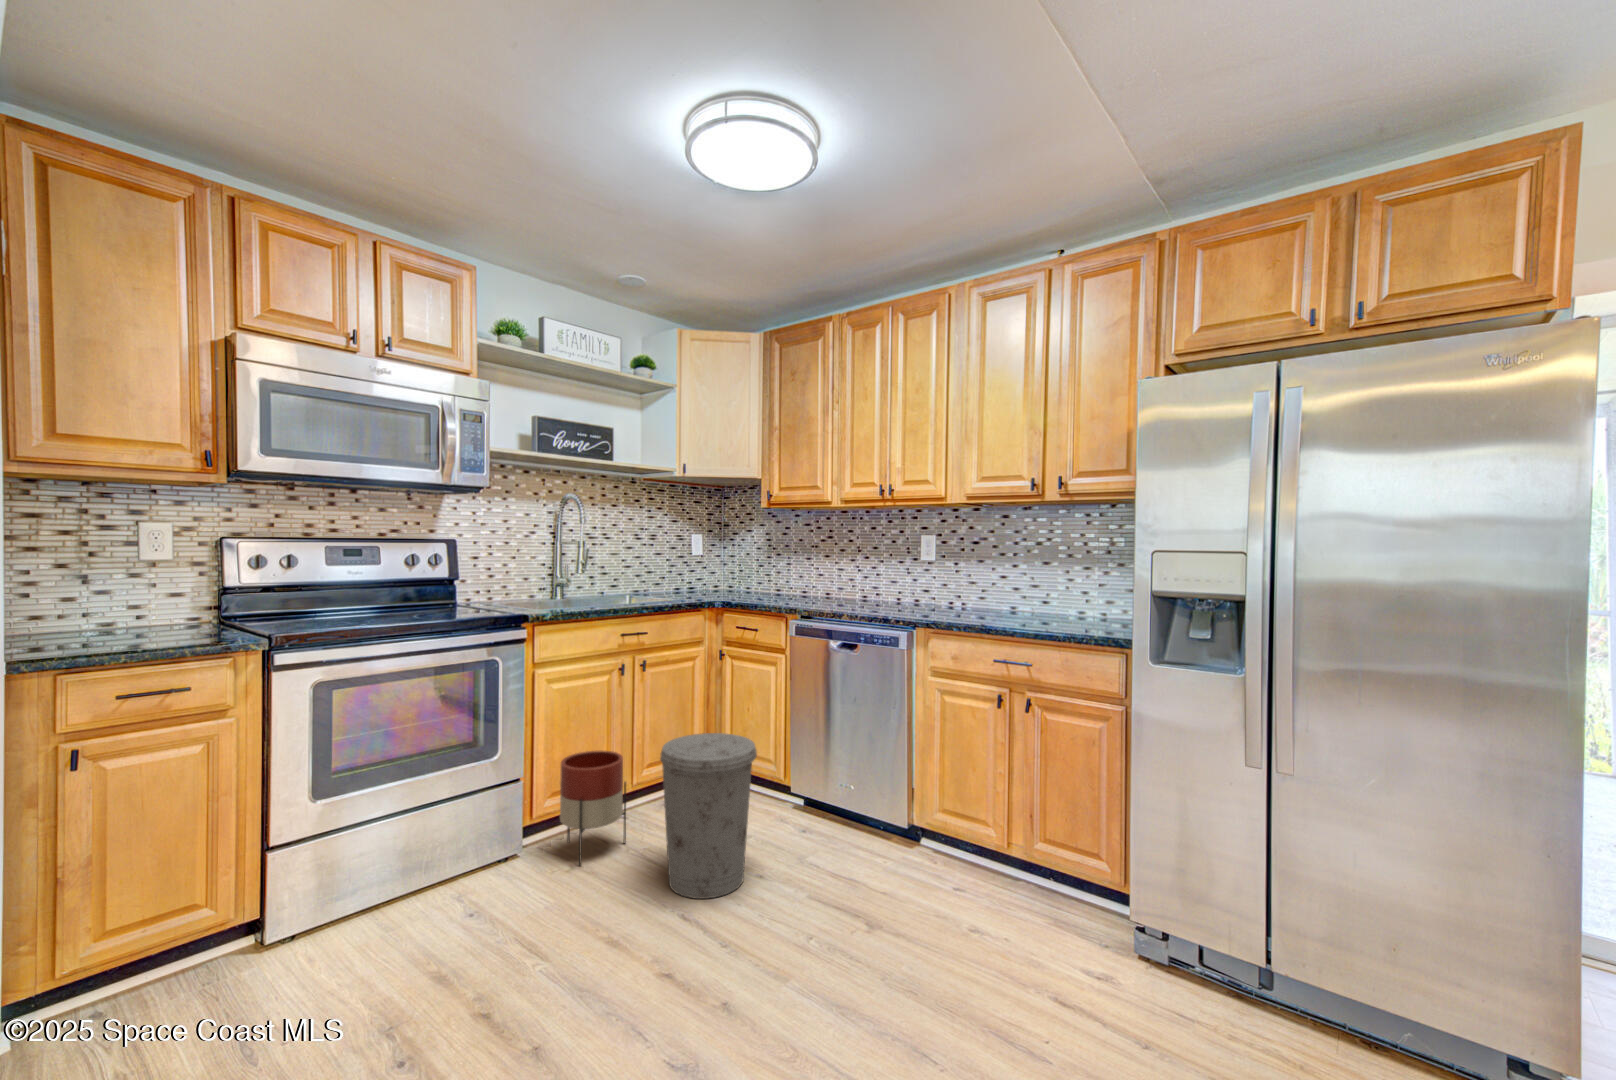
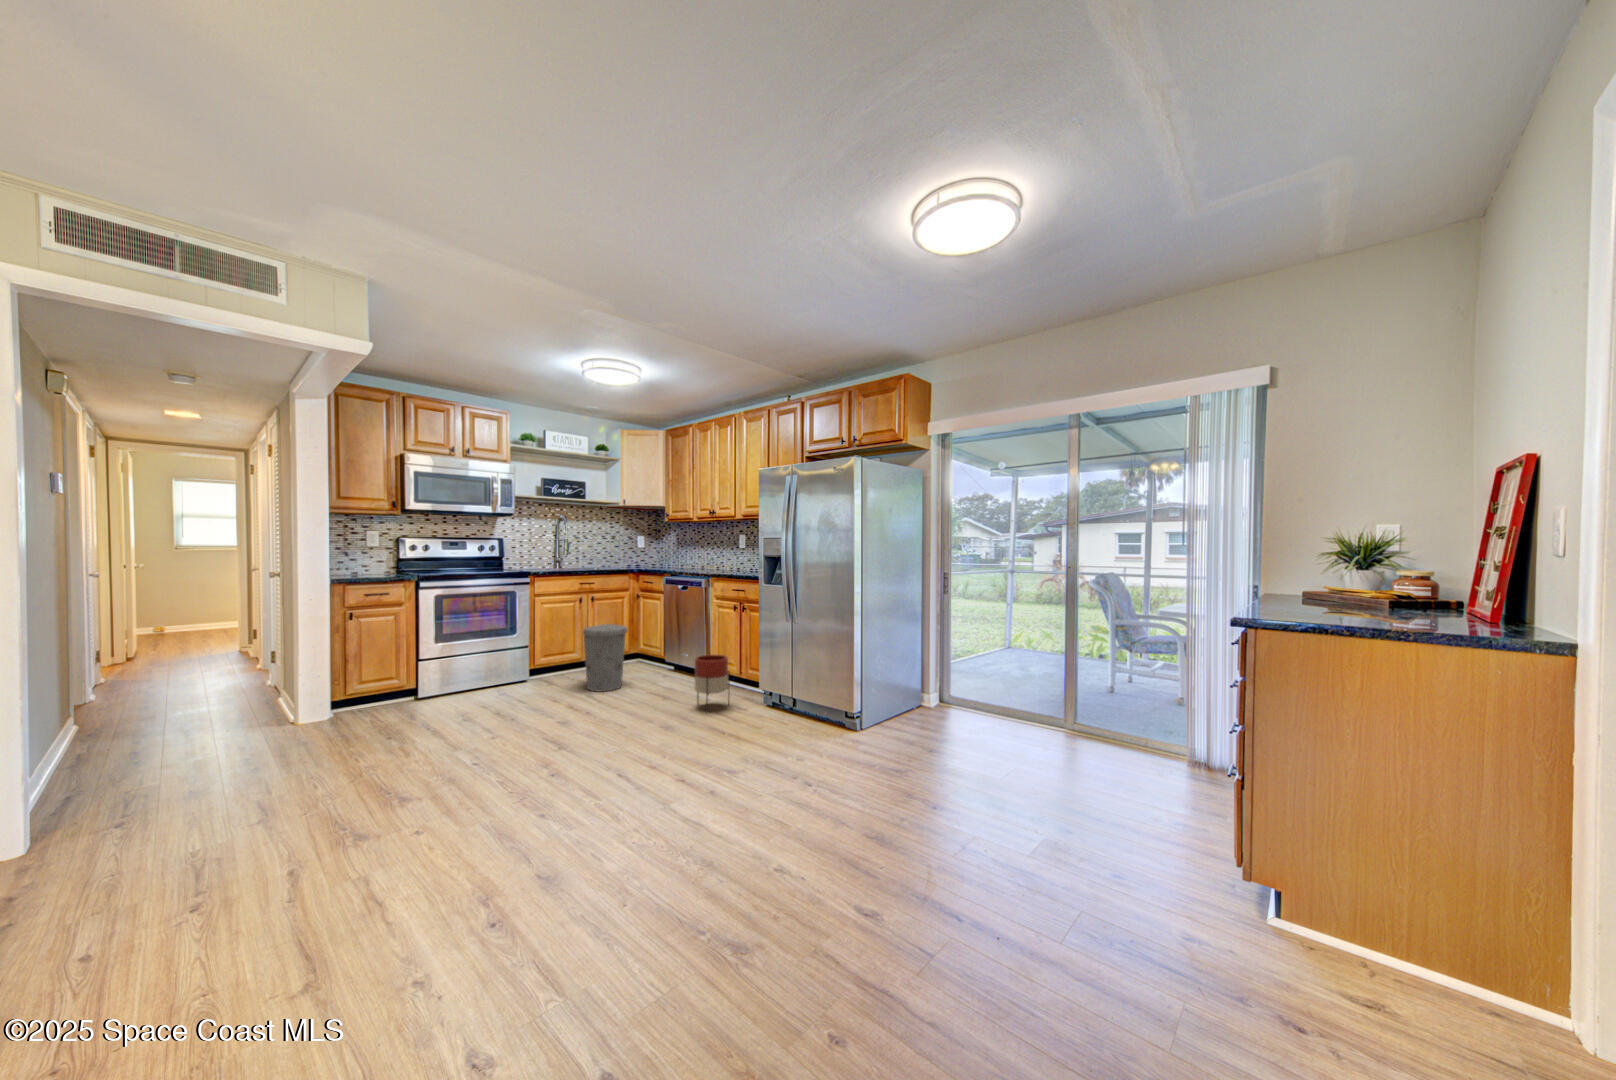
planter: present [560,750,626,865] -> present [695,655,729,696]

